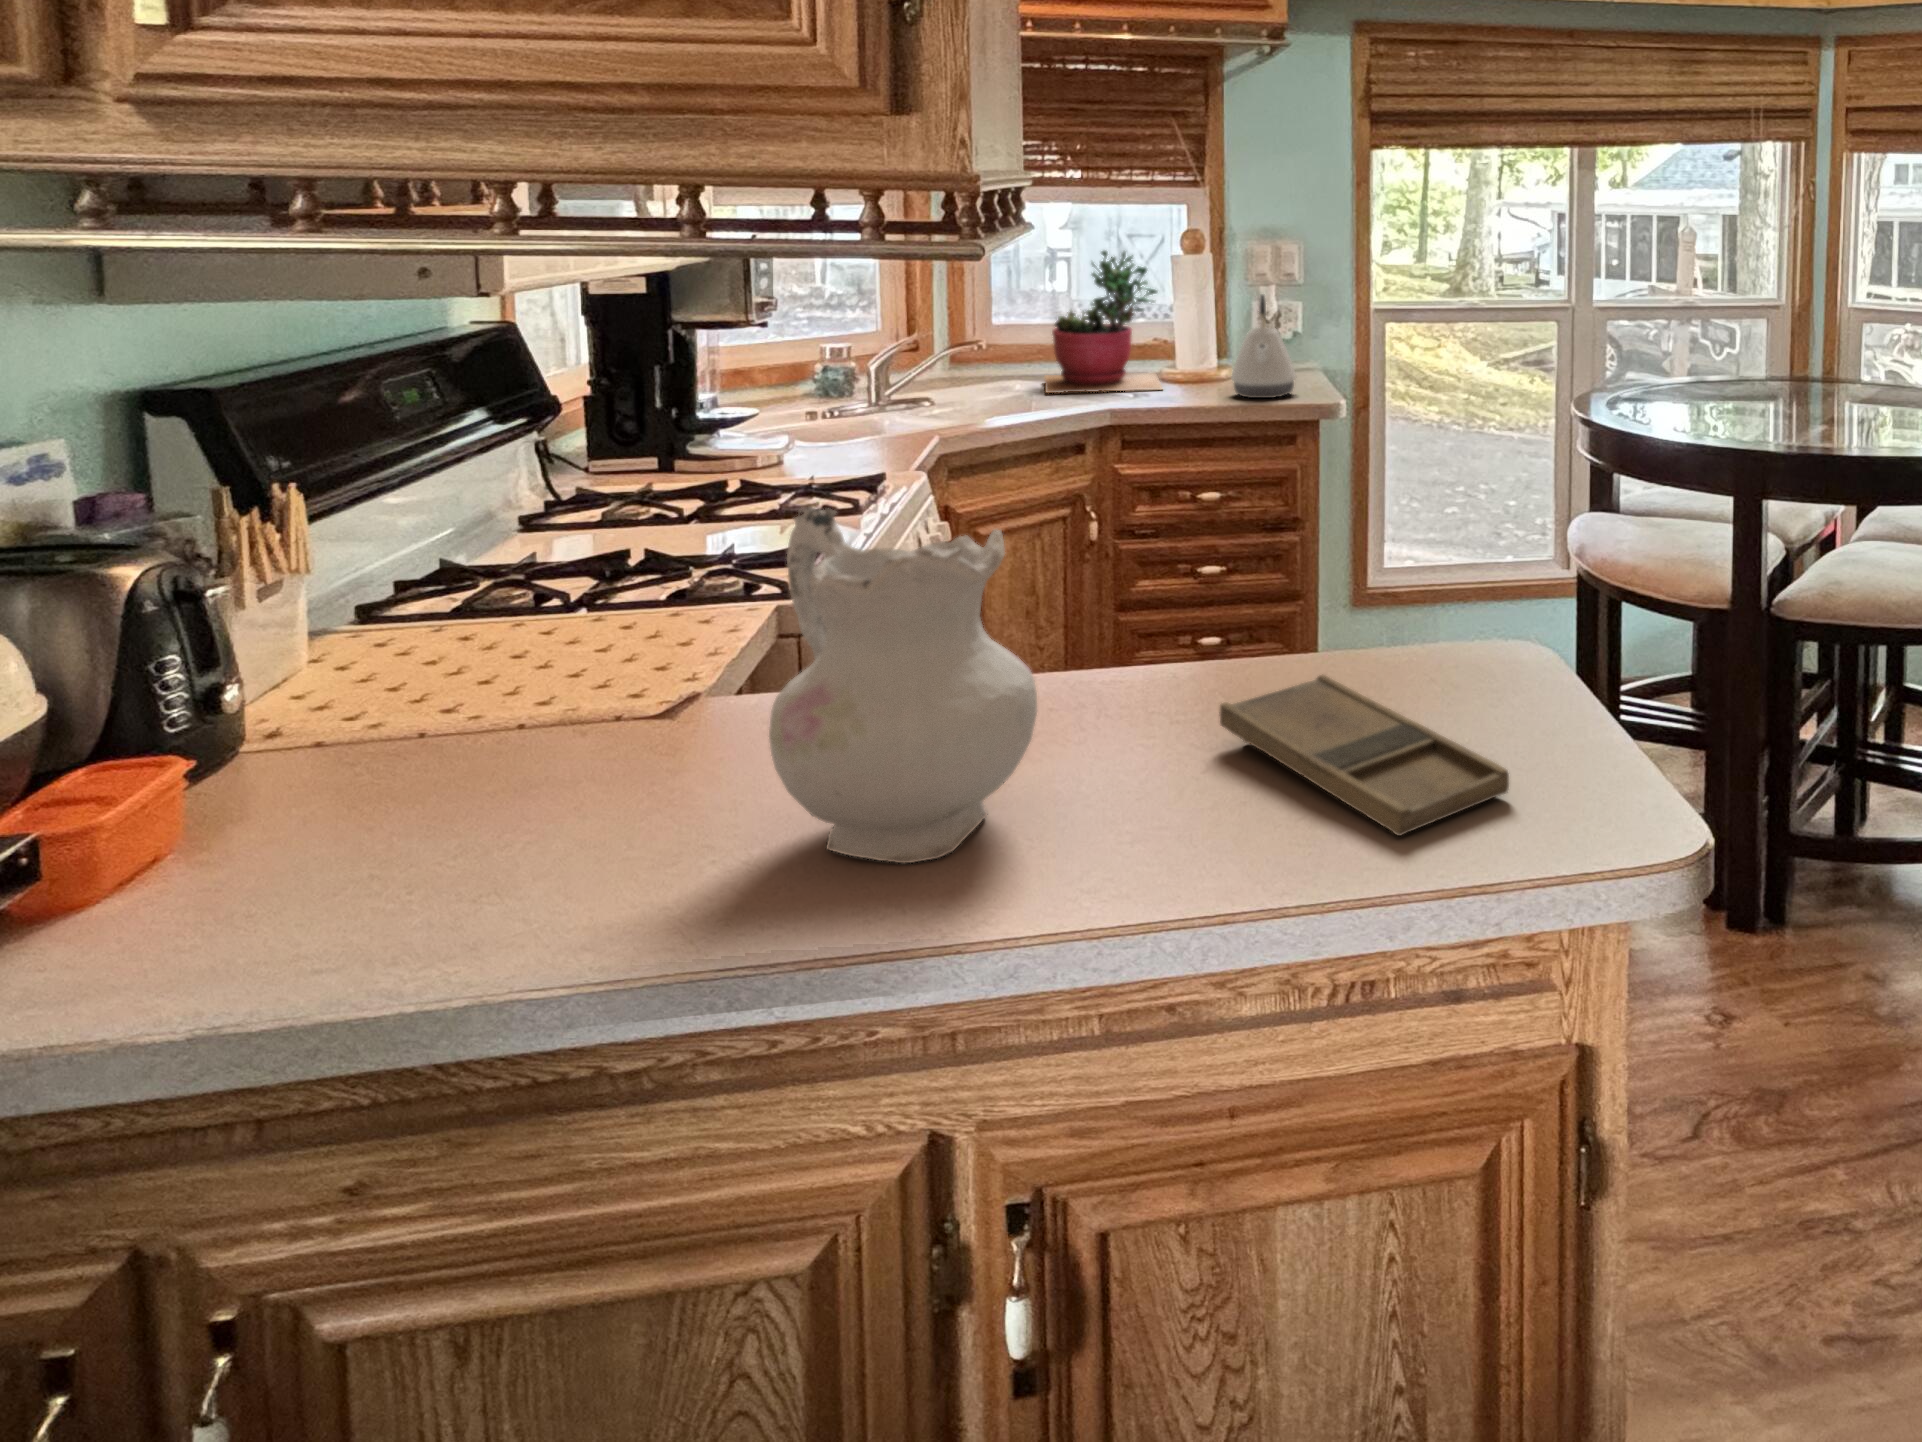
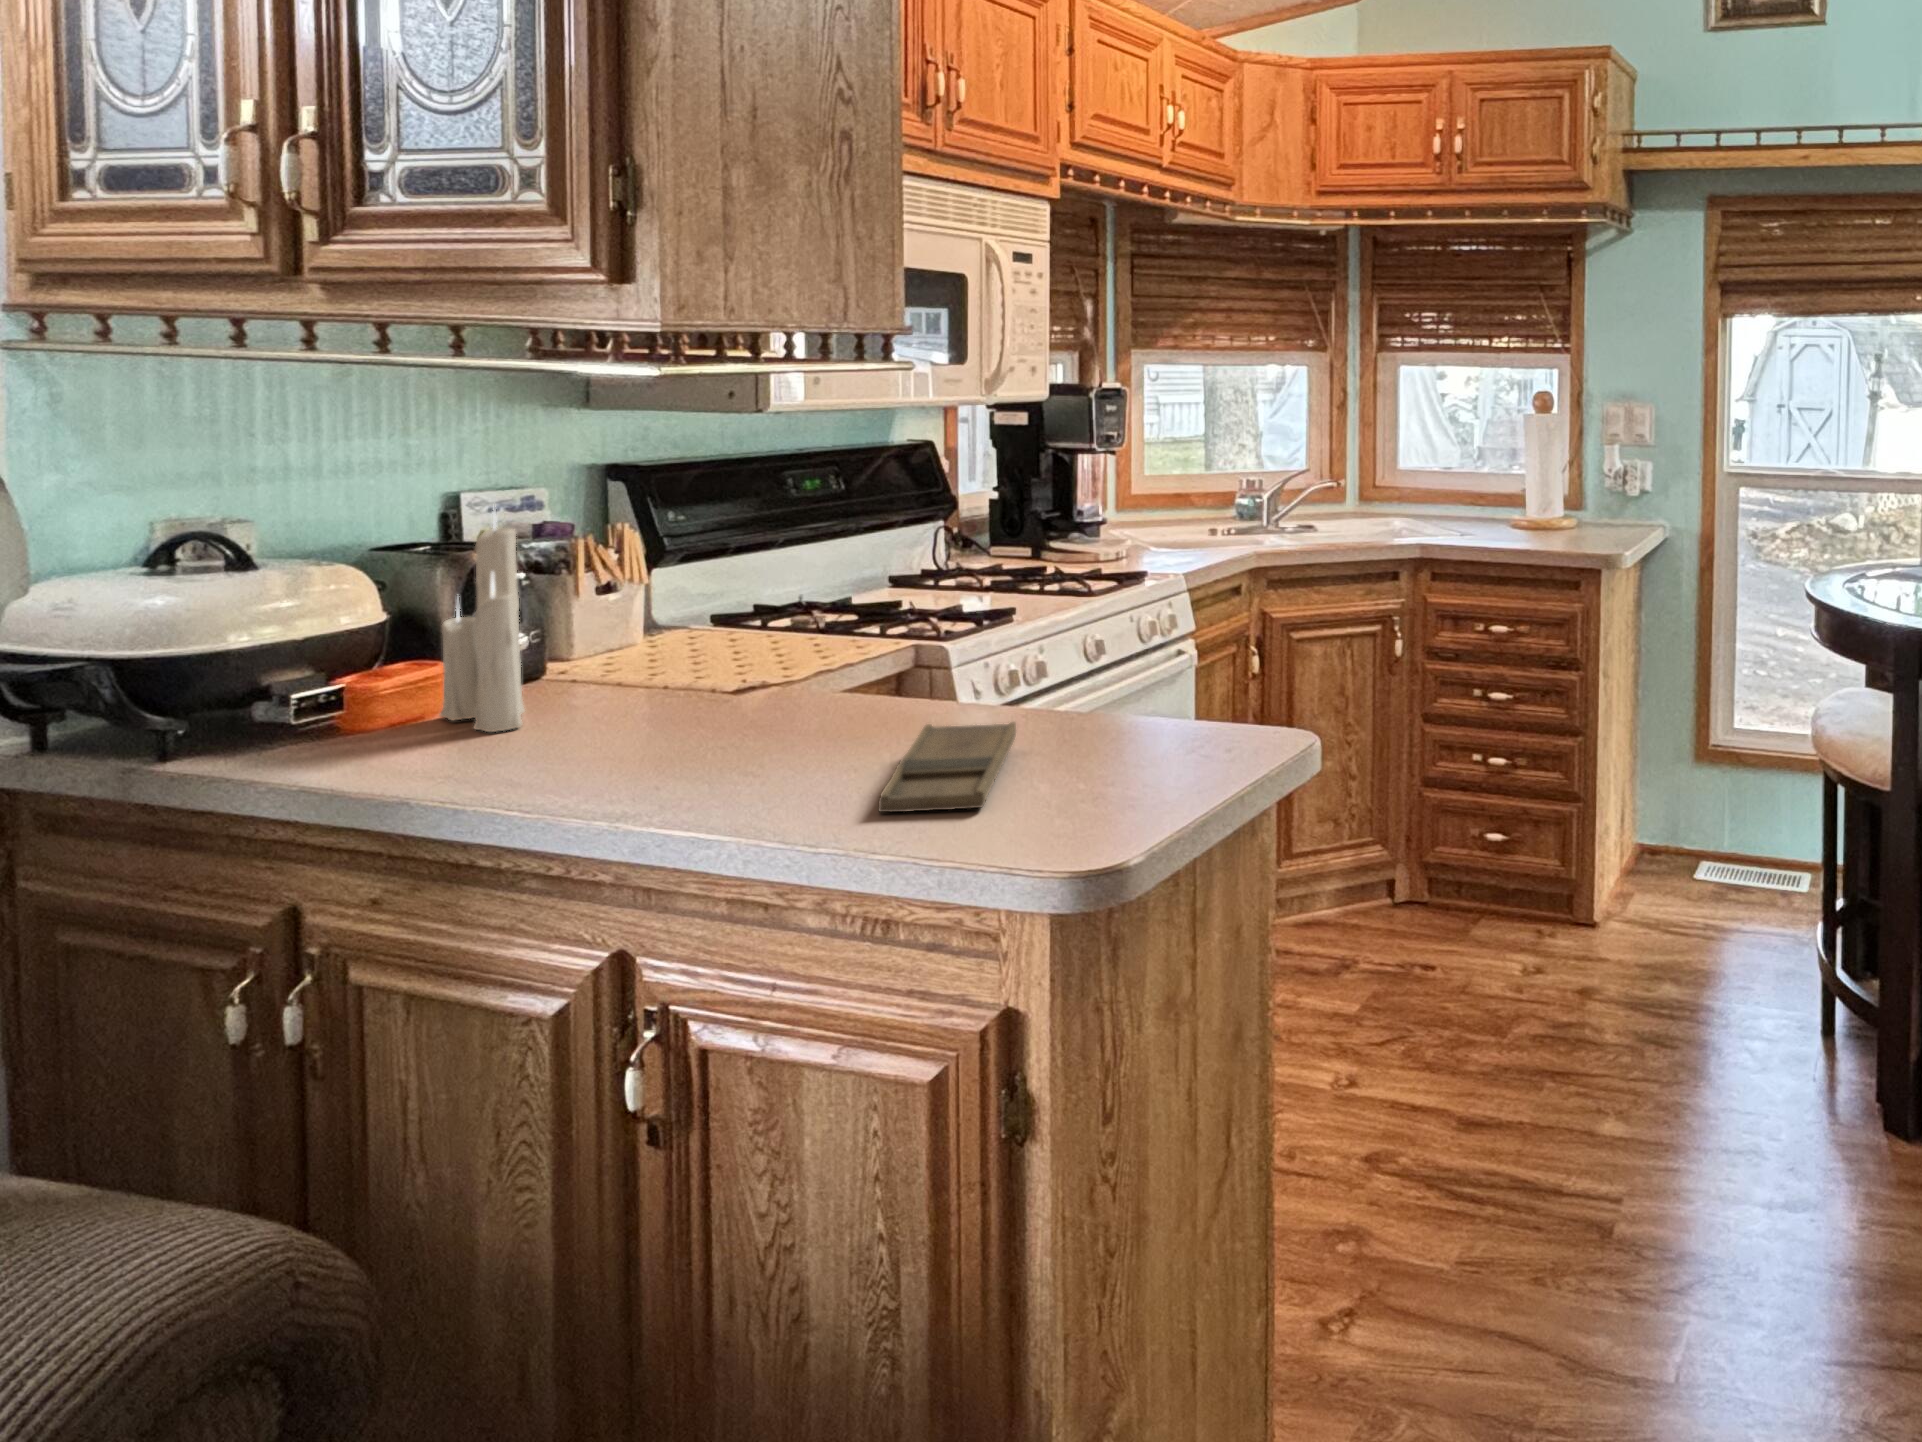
succulent plant: present [1045,251,1162,393] -> none [1402,406,1519,533]
kettle: present [1231,294,1296,398] -> none [1536,452,1594,547]
candle: none [175,435,422,902] -> present [440,509,525,732]
ceramic pitcher: present [769,507,1037,864] -> none [624,556,791,769]

